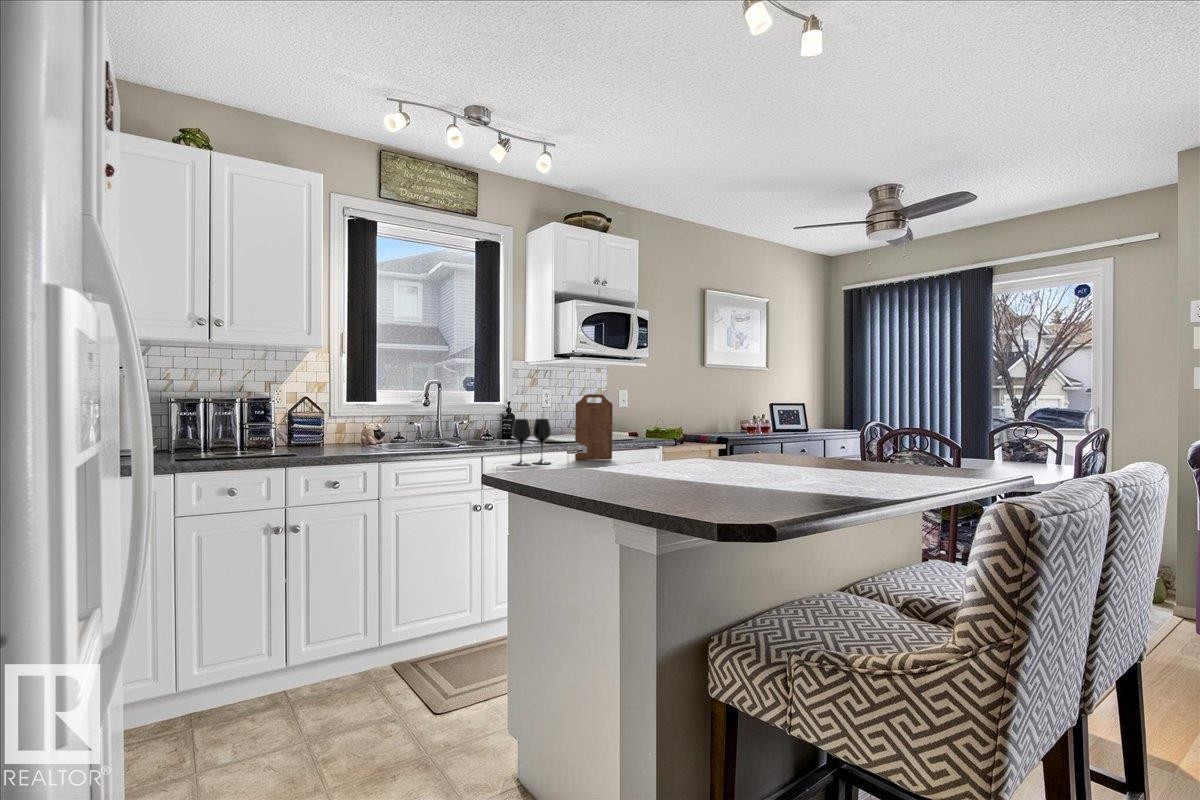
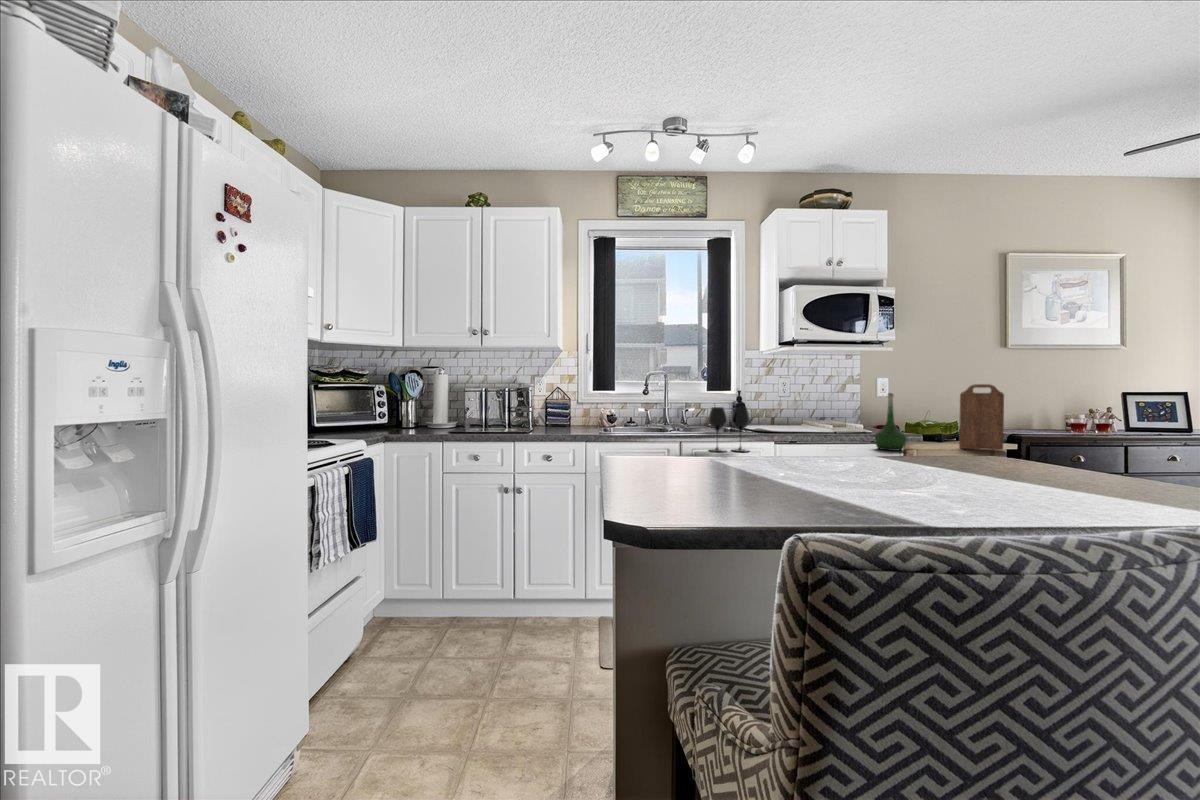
cutting board: present [575,394,613,460] -> present [959,384,1004,450]
vase: none [640,404,667,456] -> present [875,393,907,451]

